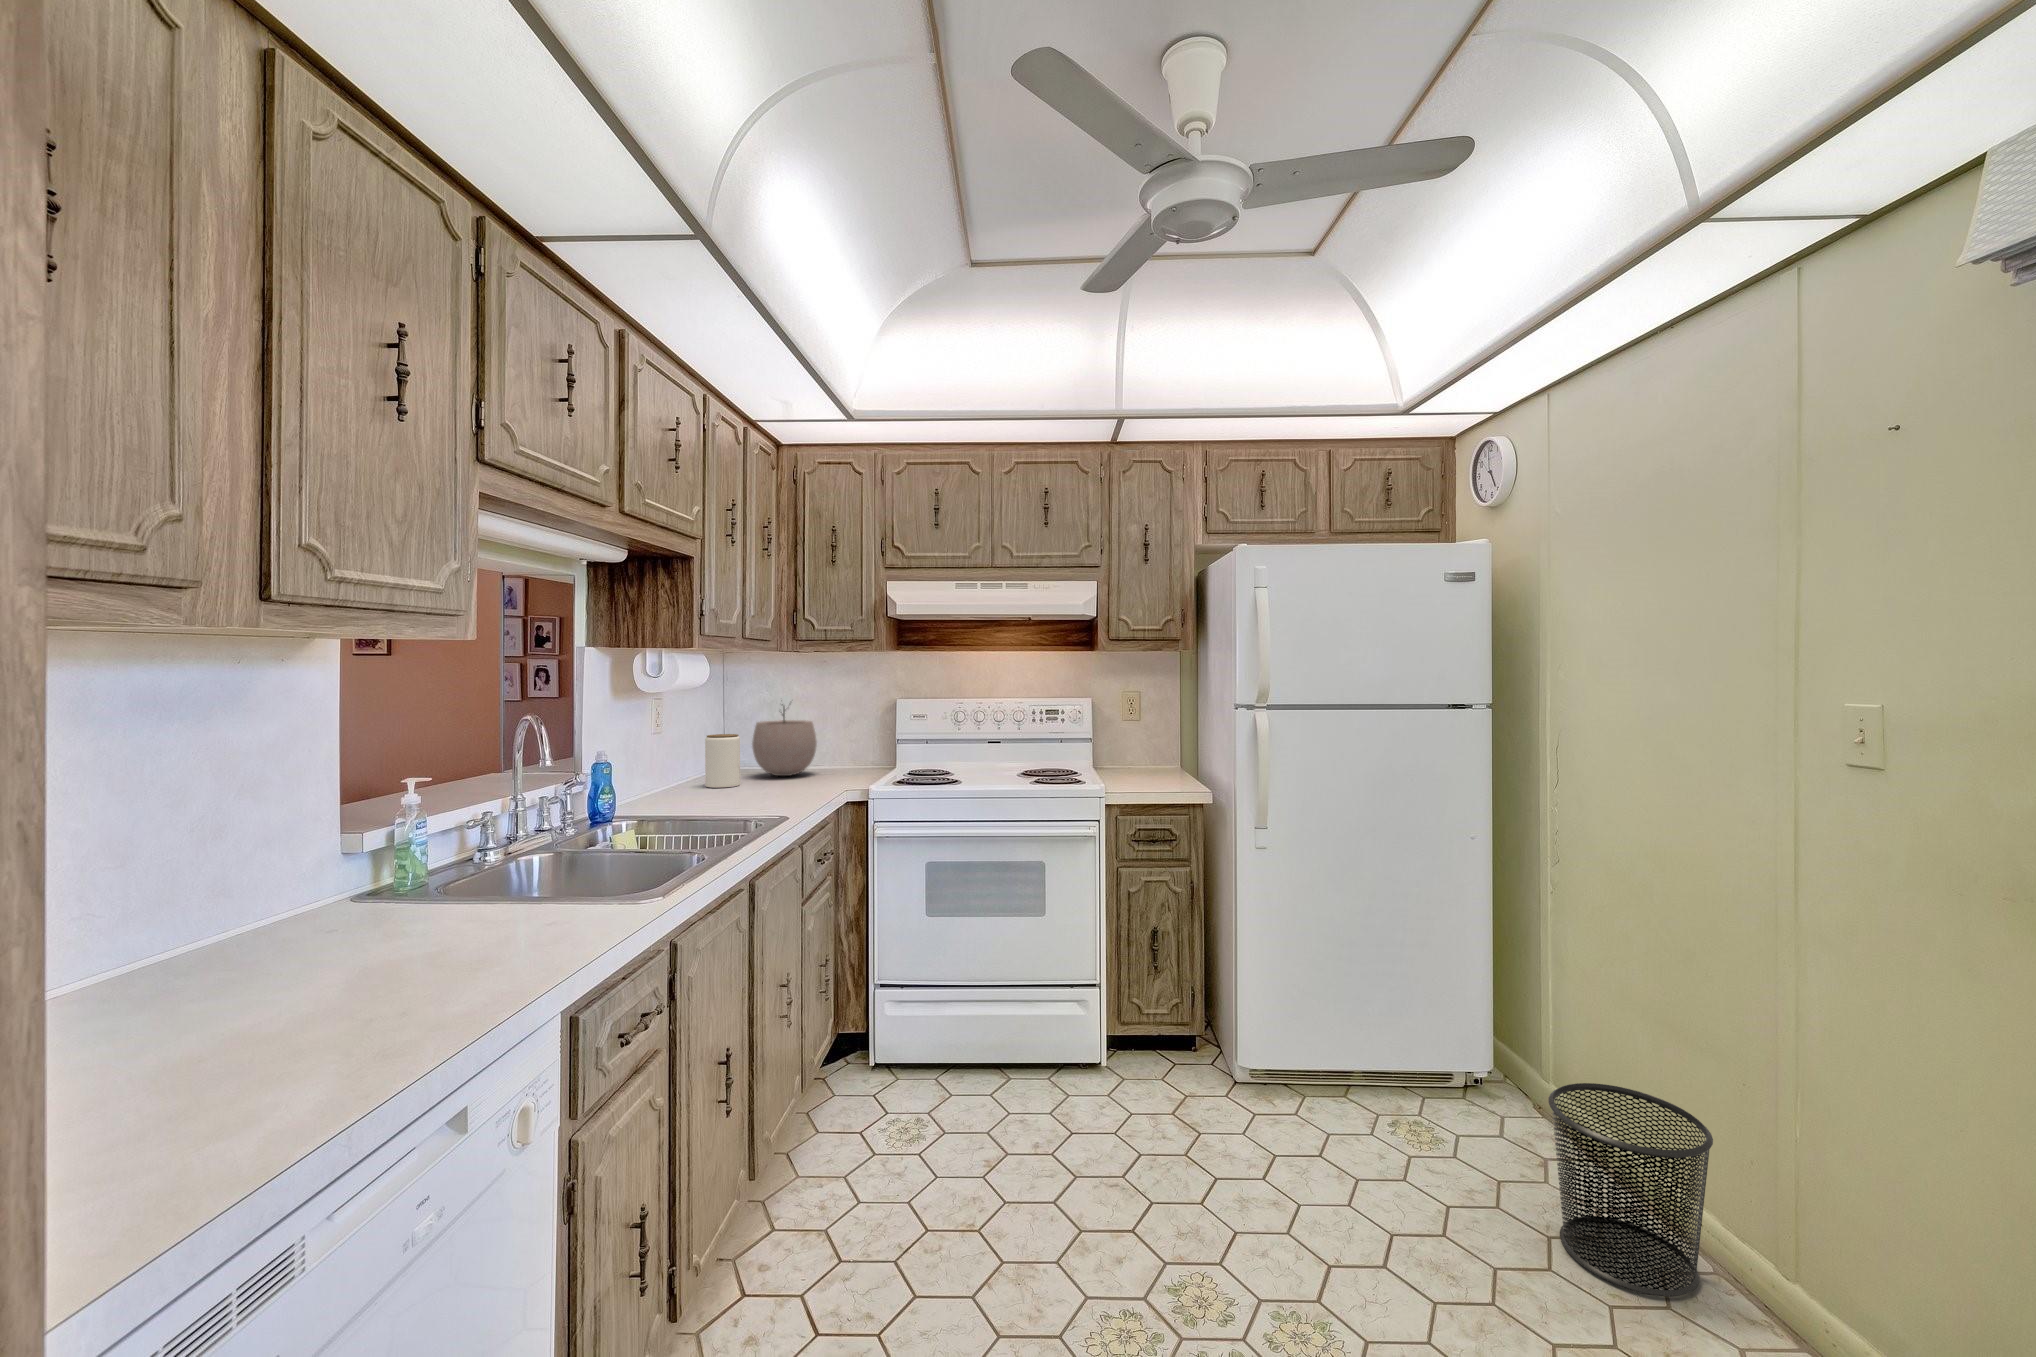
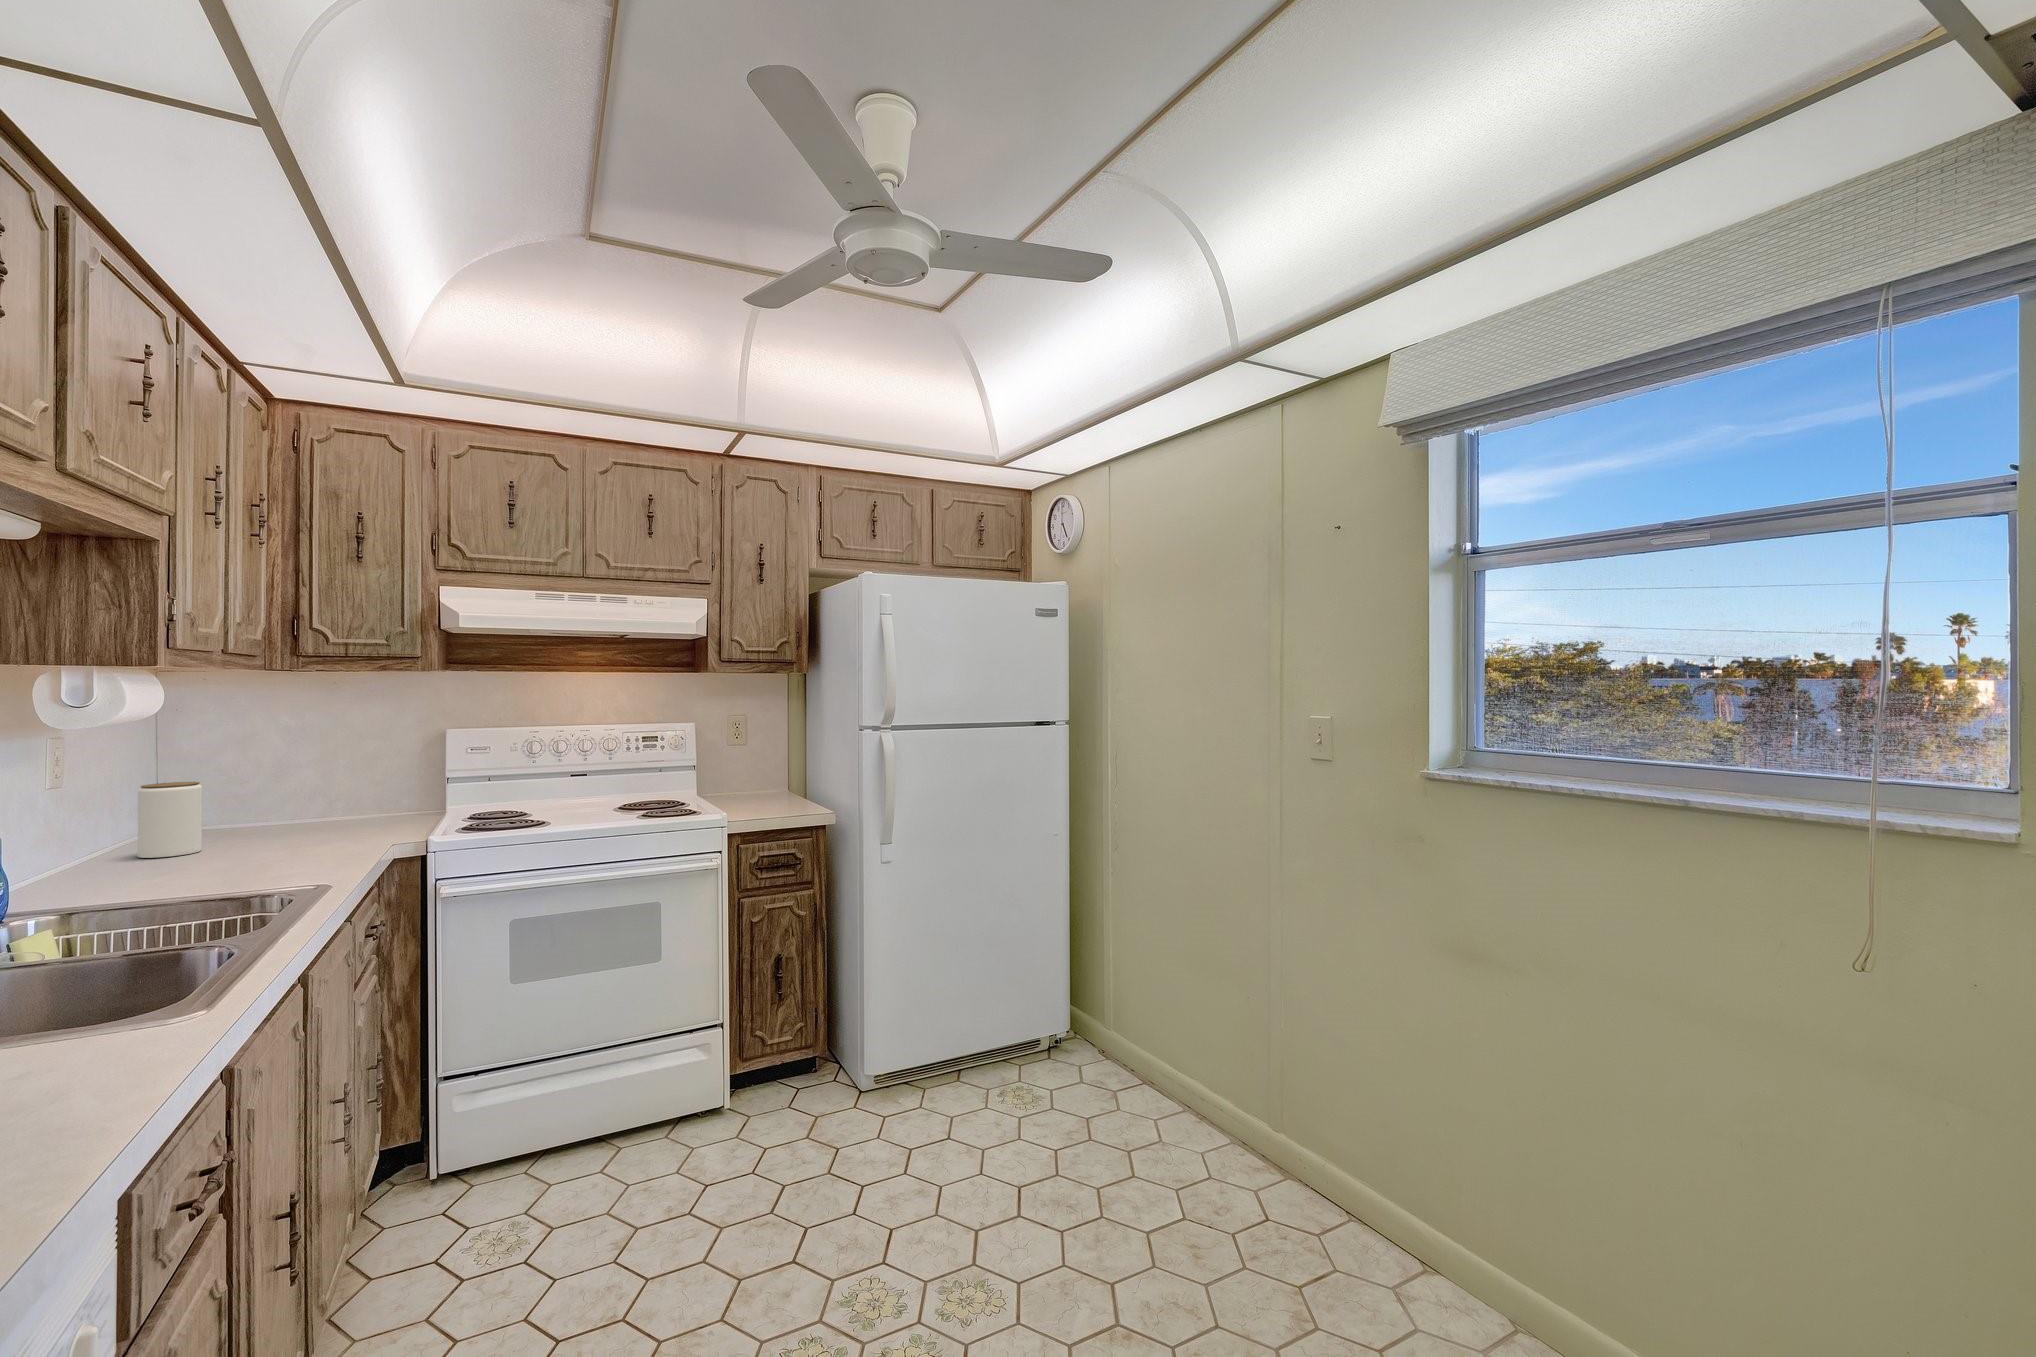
plant pot: present [752,704,817,776] -> none [216,731,324,834]
waste bin: present [1548,1083,1713,1297] -> none [1130,1016,1236,1172]

